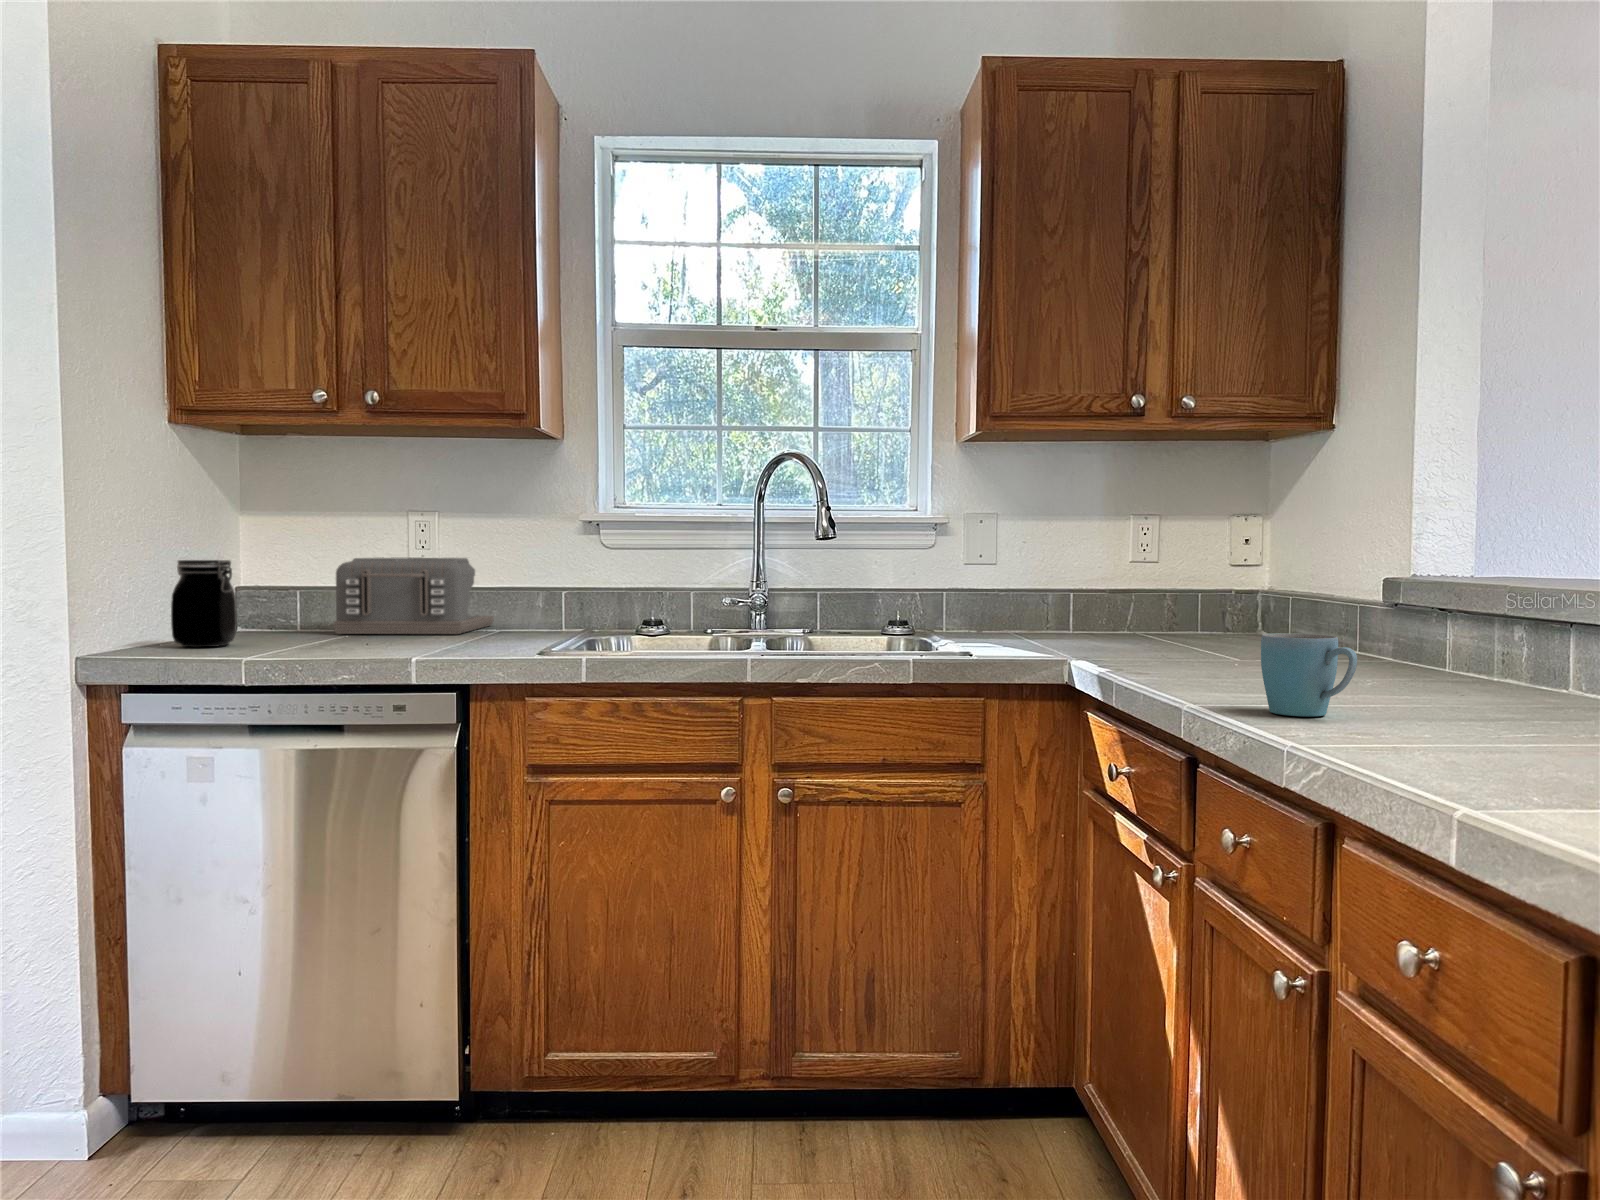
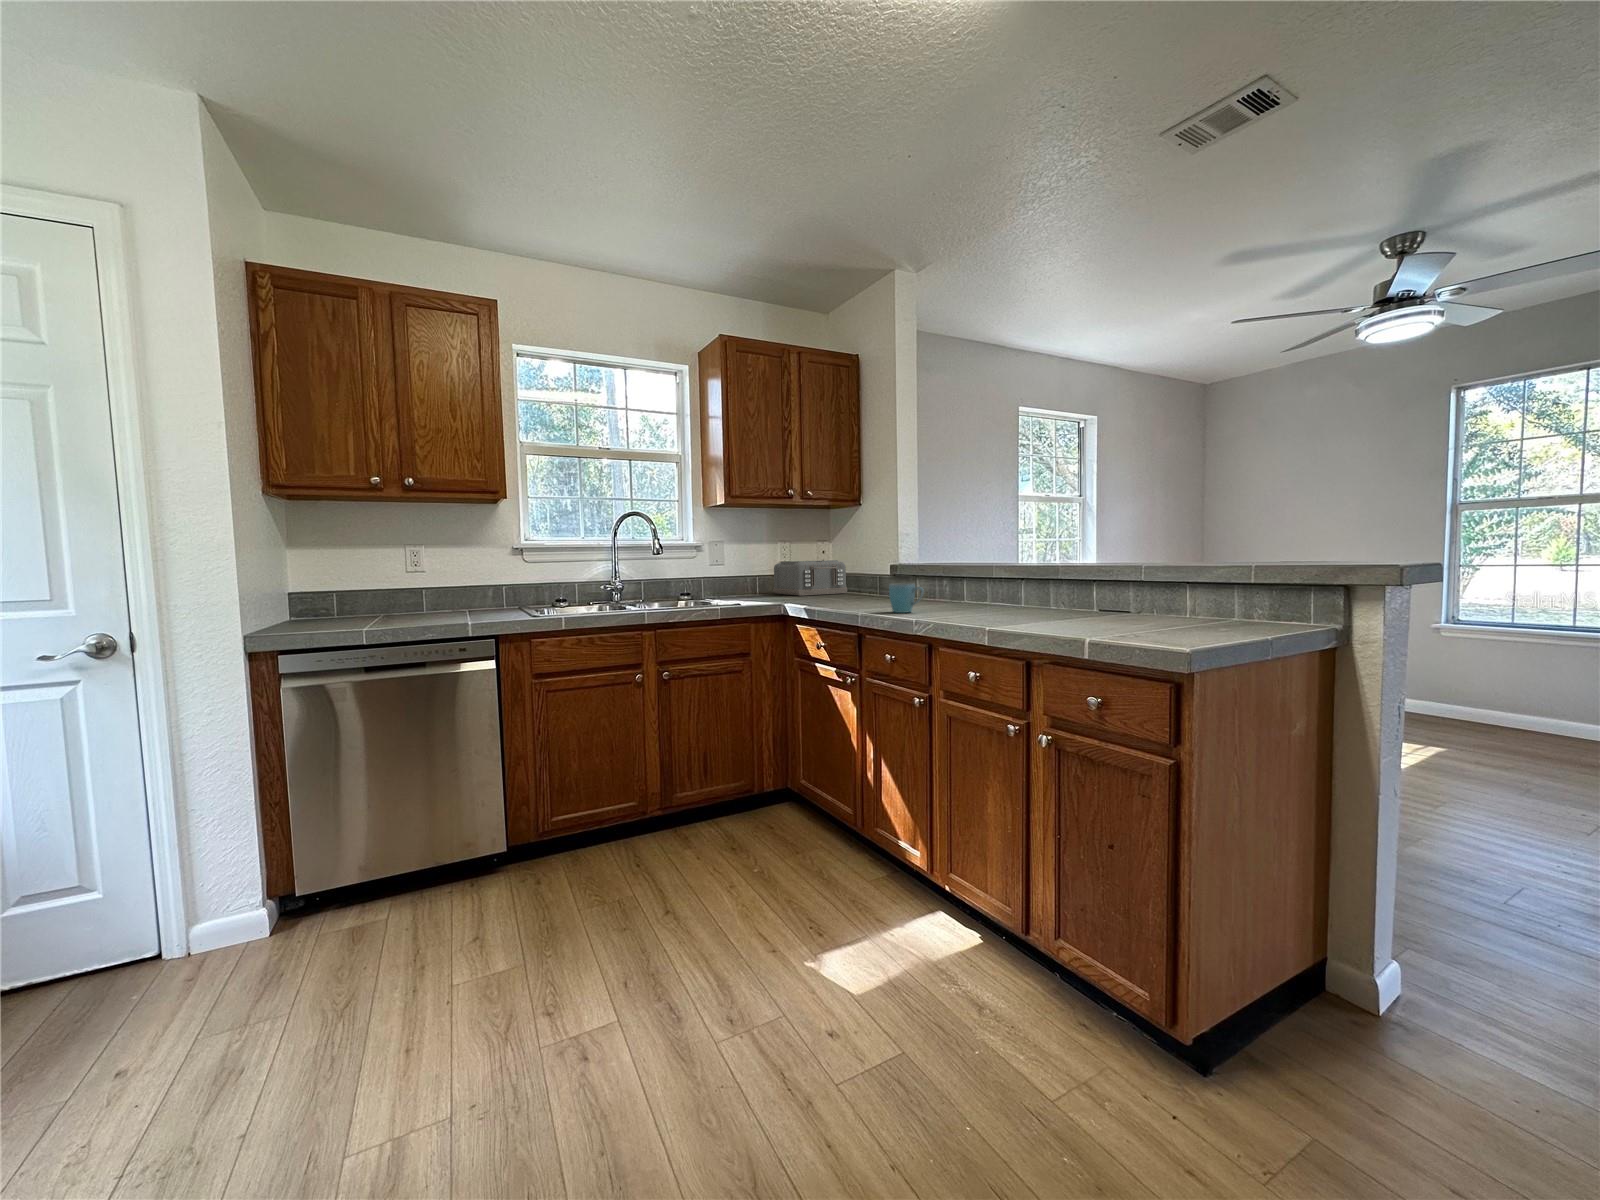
toaster: present [334,557,494,634] -> present [773,560,847,596]
jar: present [171,560,237,647] -> none [283,575,327,628]

